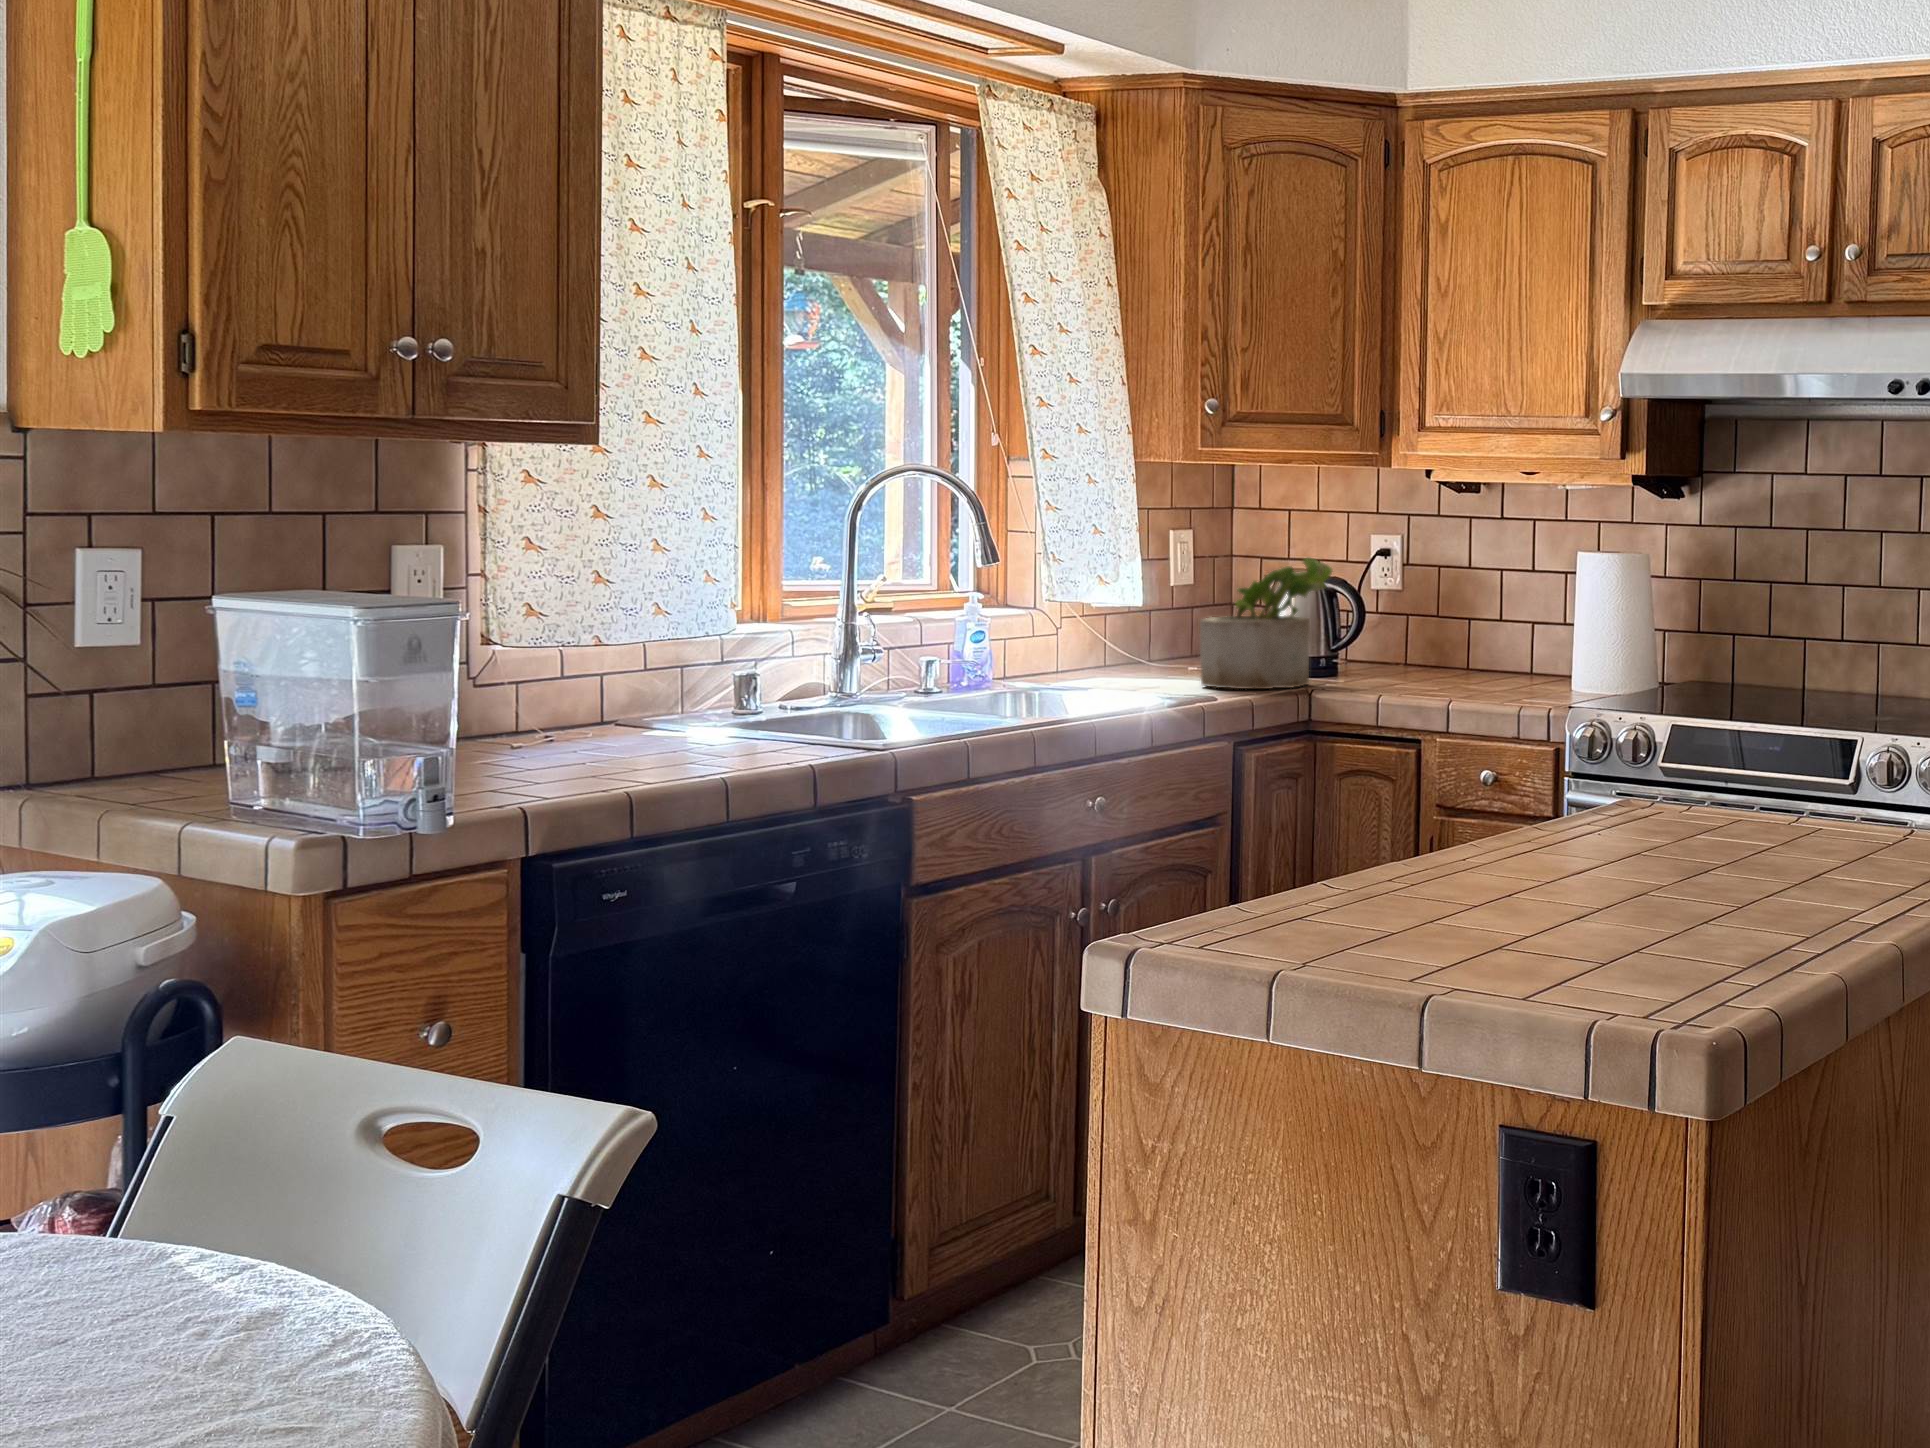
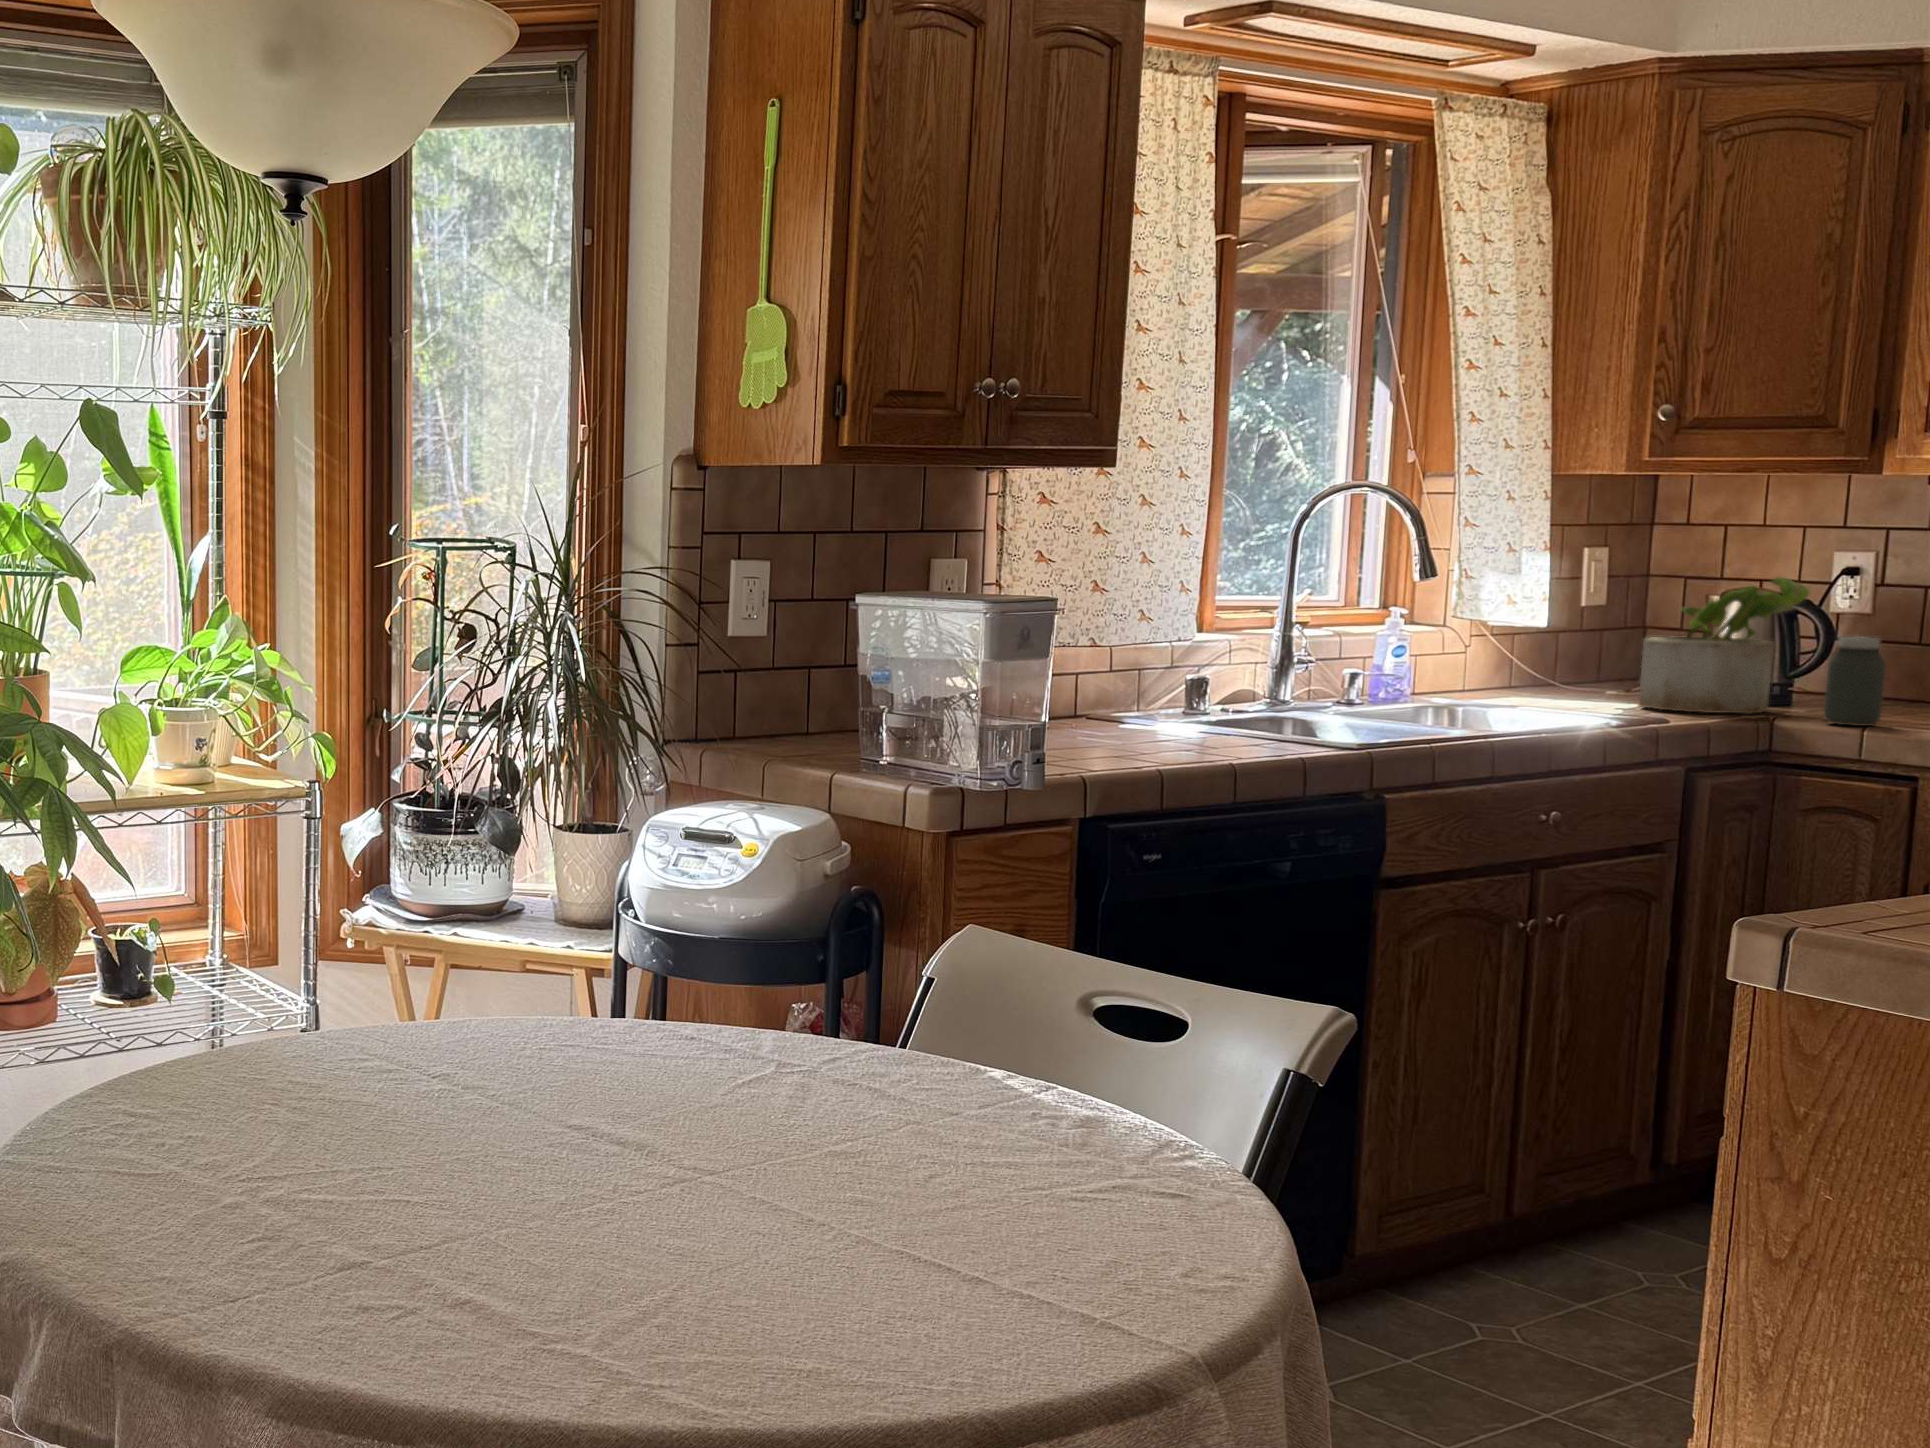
jar: none [1343,613,1387,695] -> present [1824,637,1886,726]

